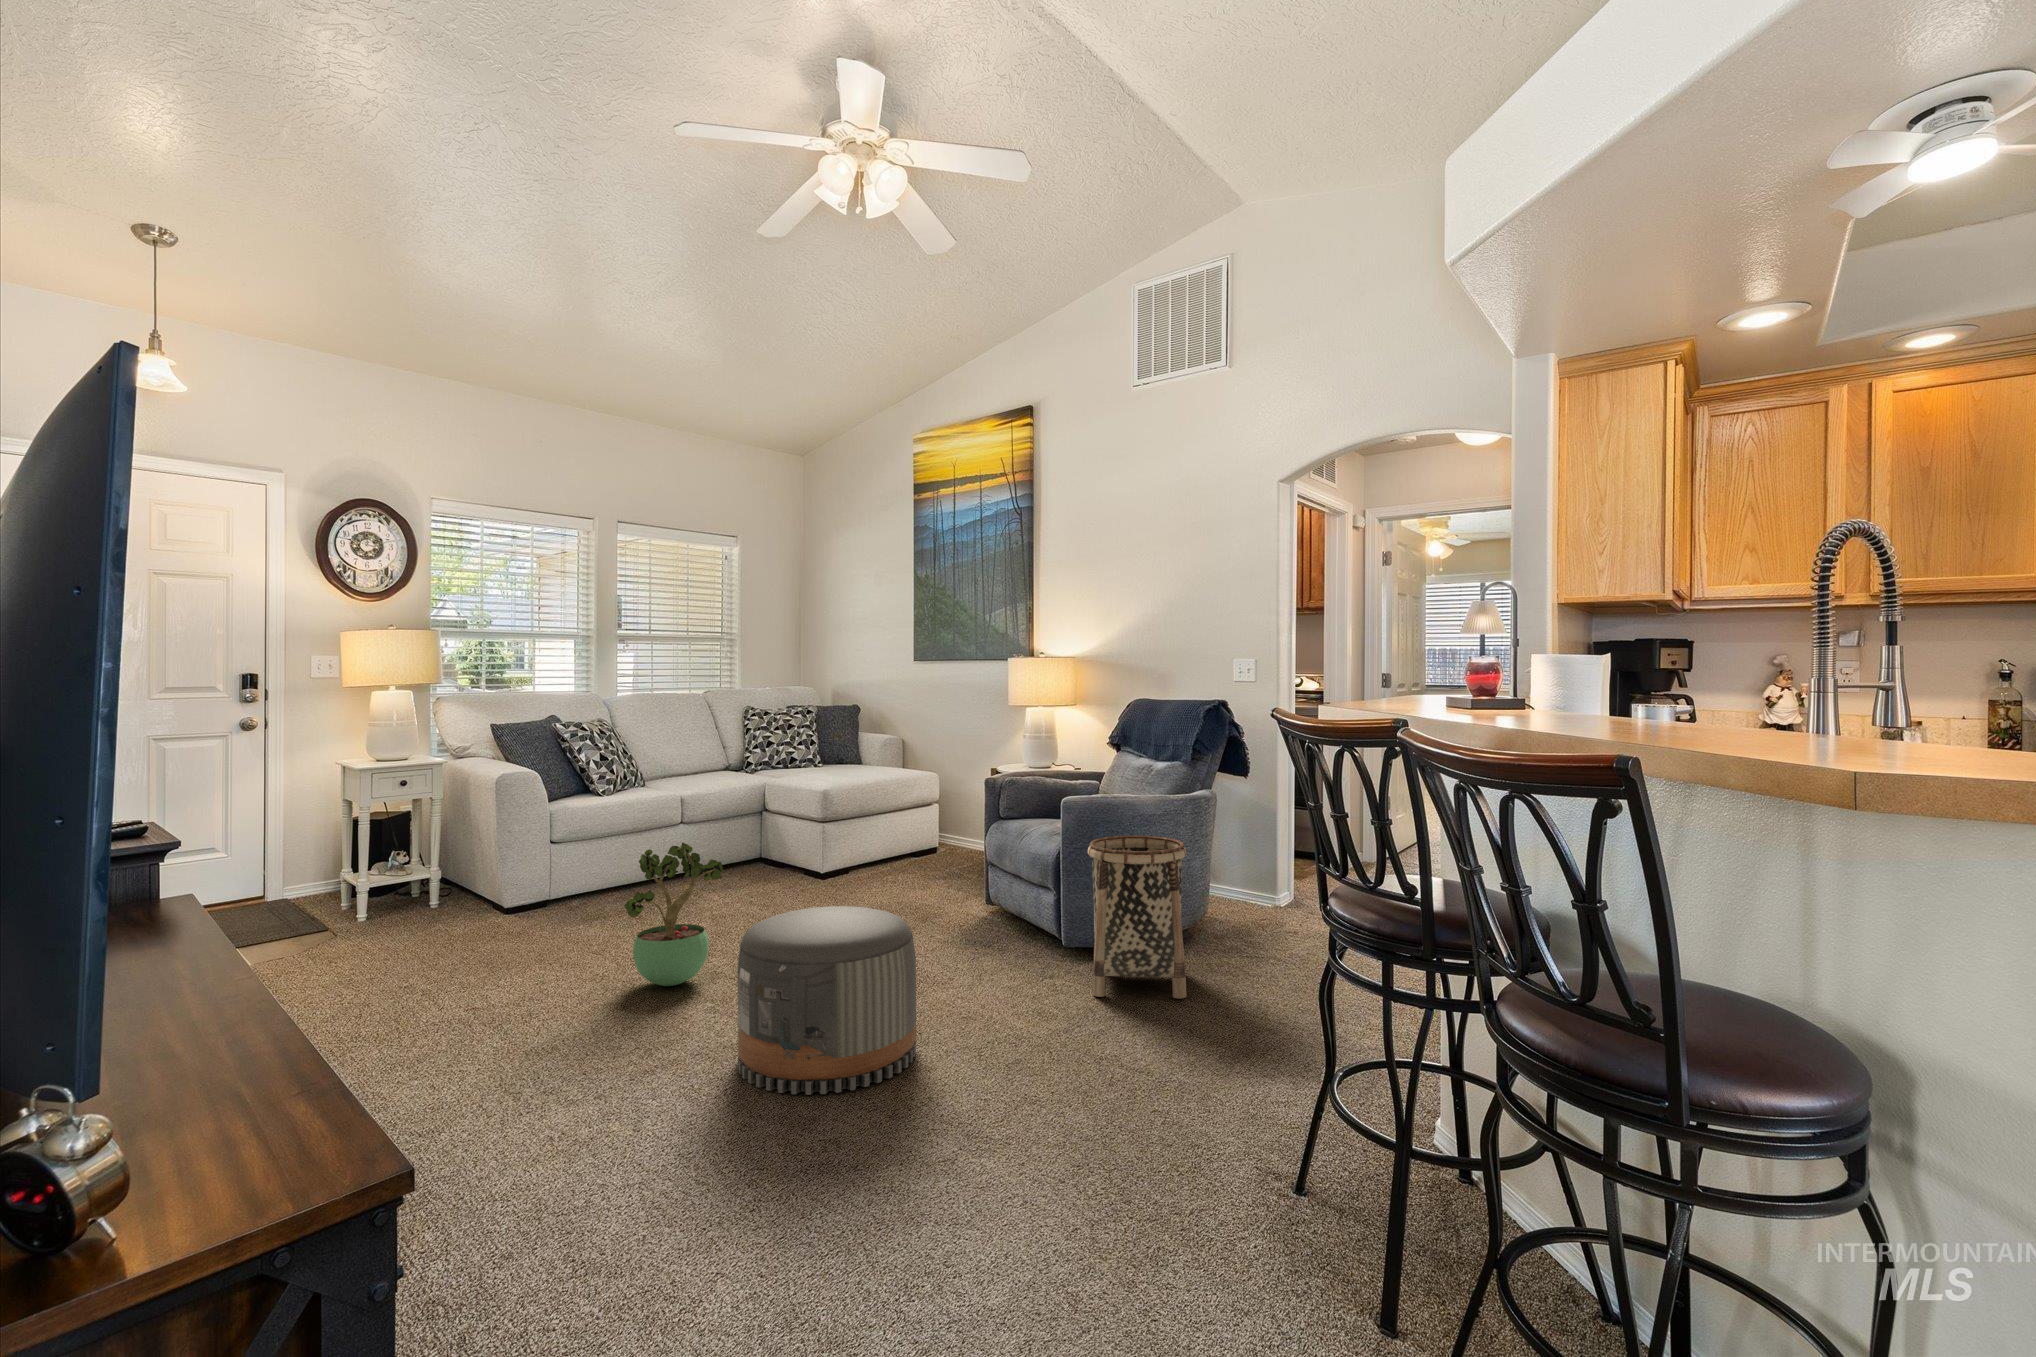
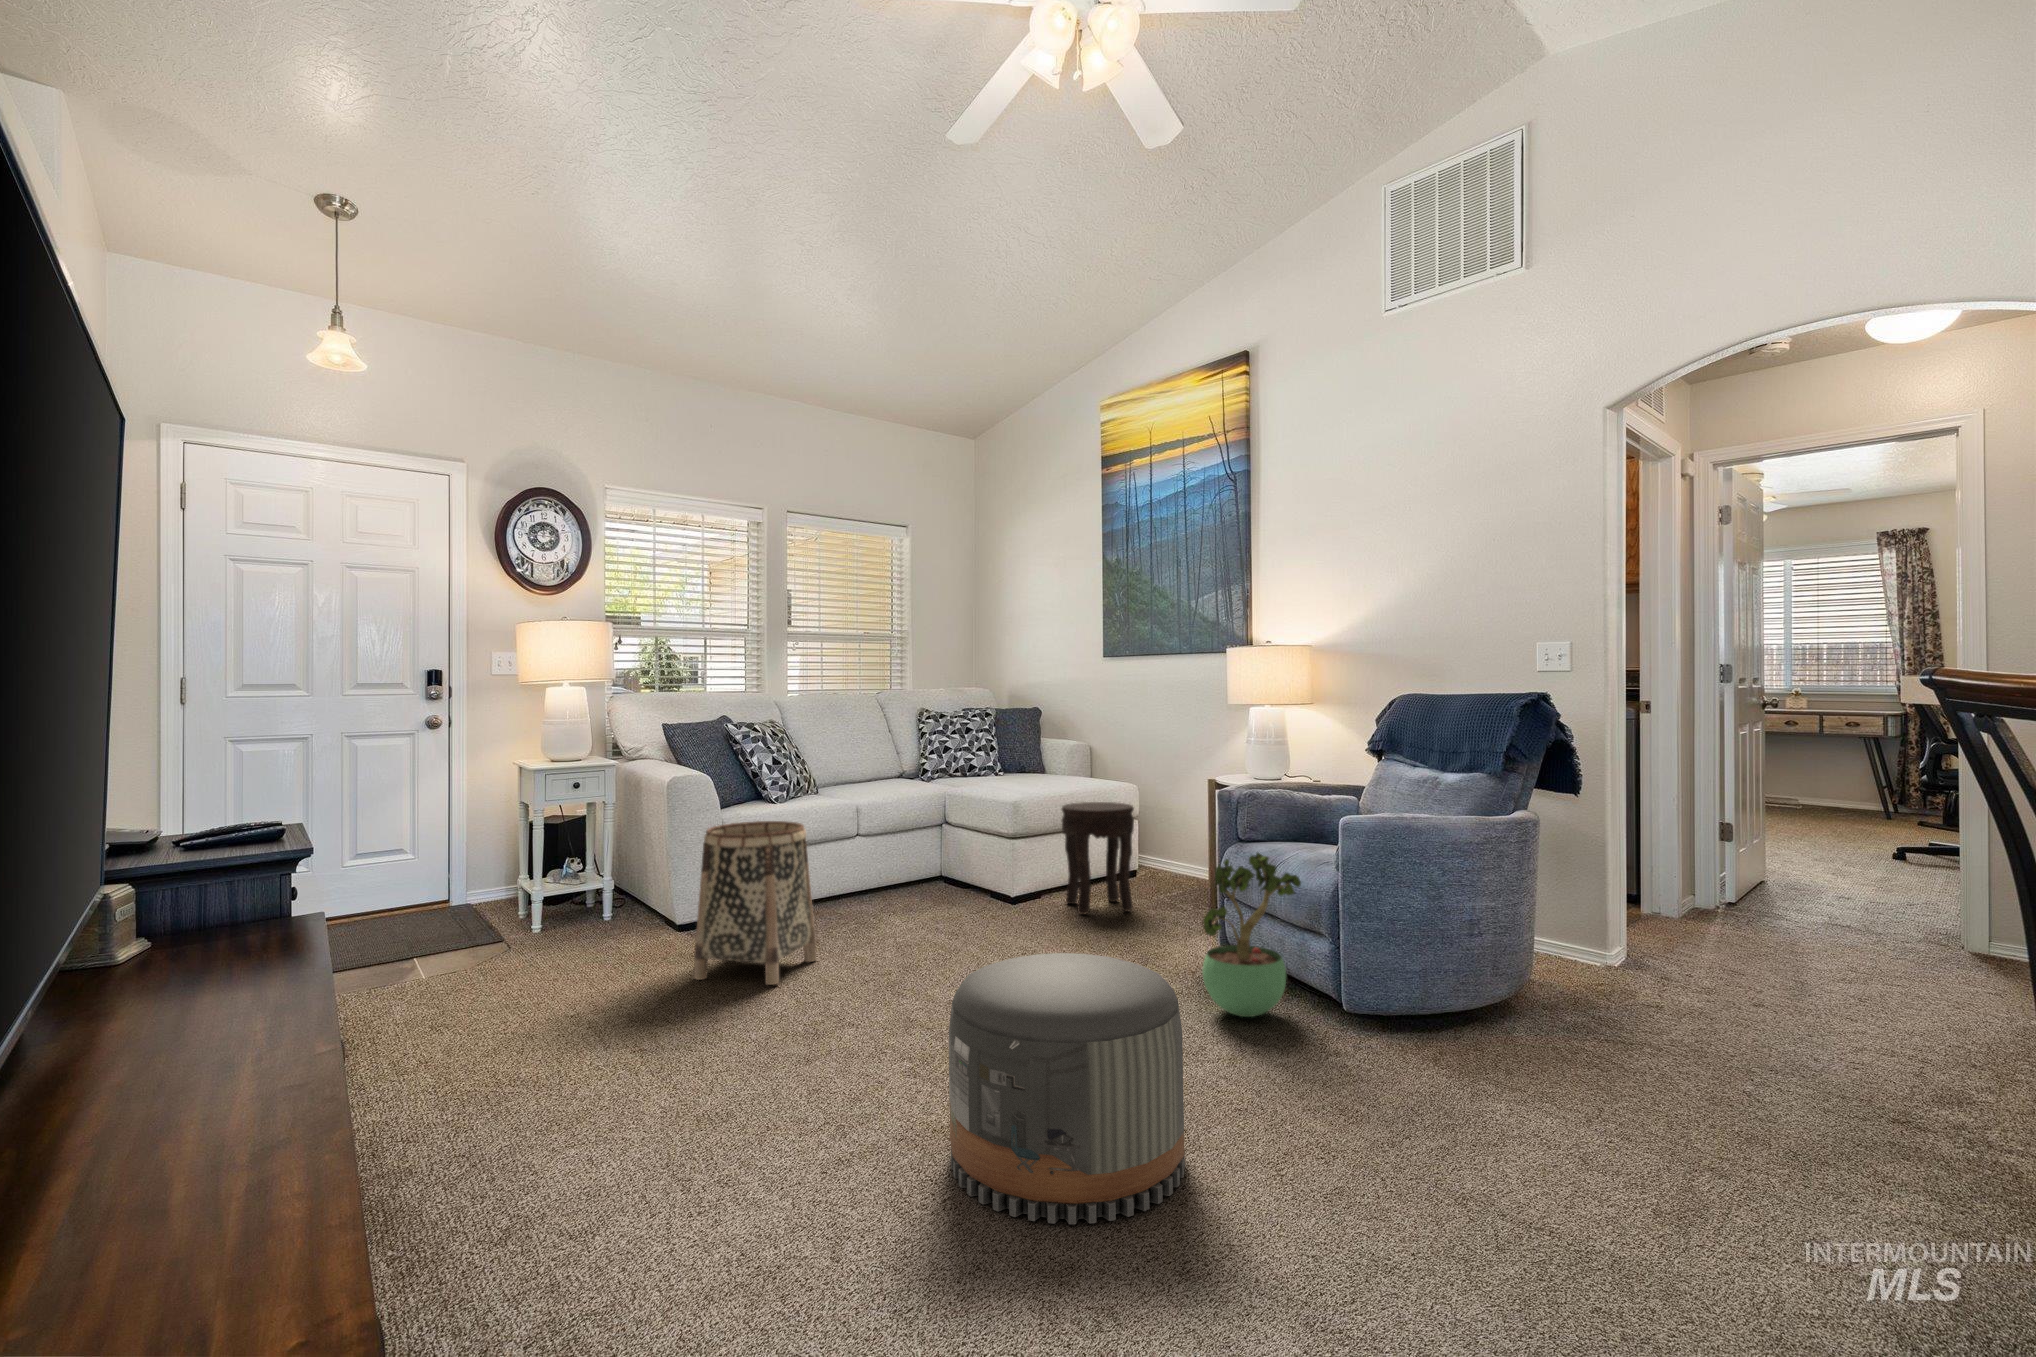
side table: none [864,791,927,887] -> present [1062,802,1134,914]
basket: present [1088,835,1186,999] -> present [694,821,816,985]
potted plant: present [624,842,723,986] -> present [1202,853,1301,1017]

